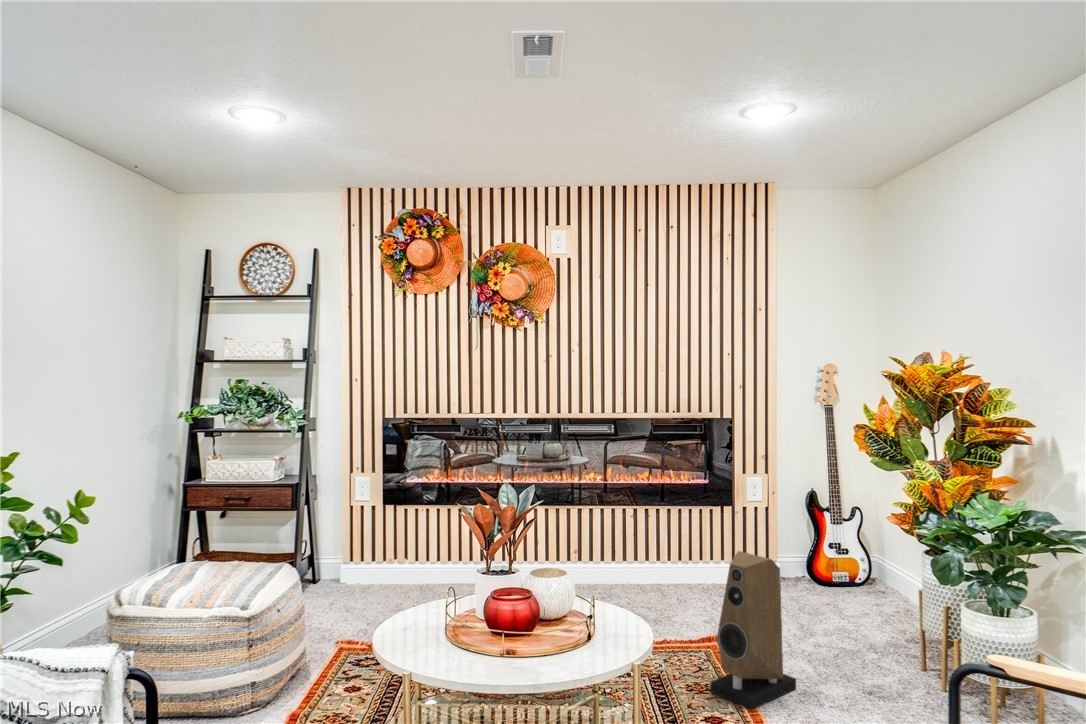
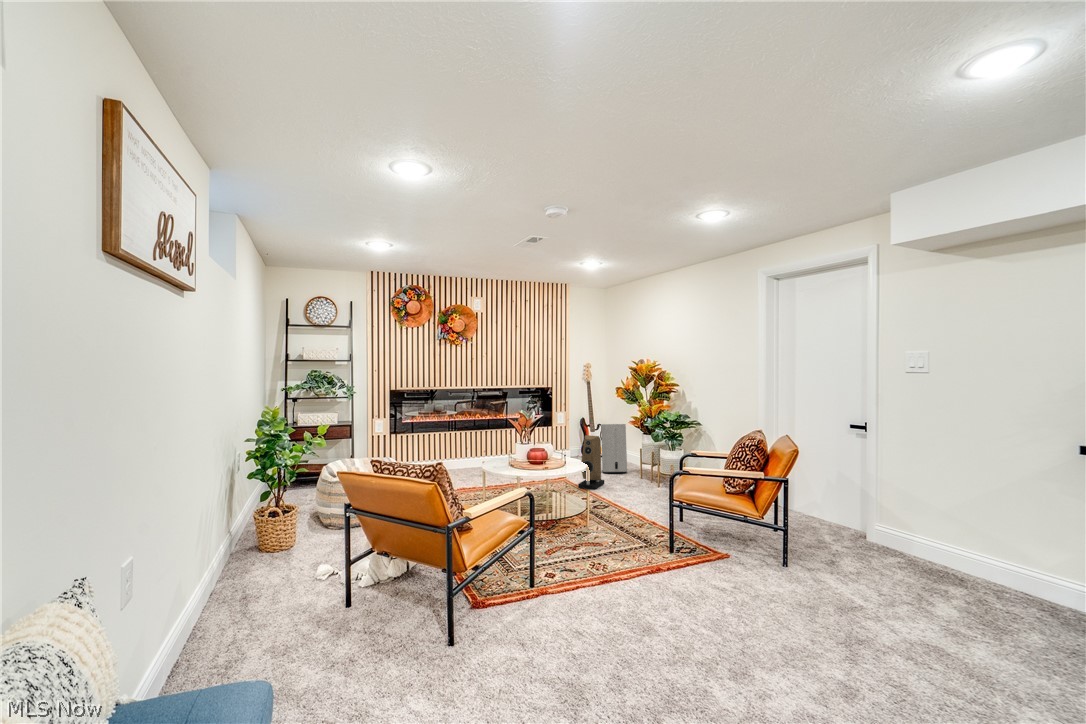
air purifier: none [822,517,894,652] -> present [601,424,627,472]

